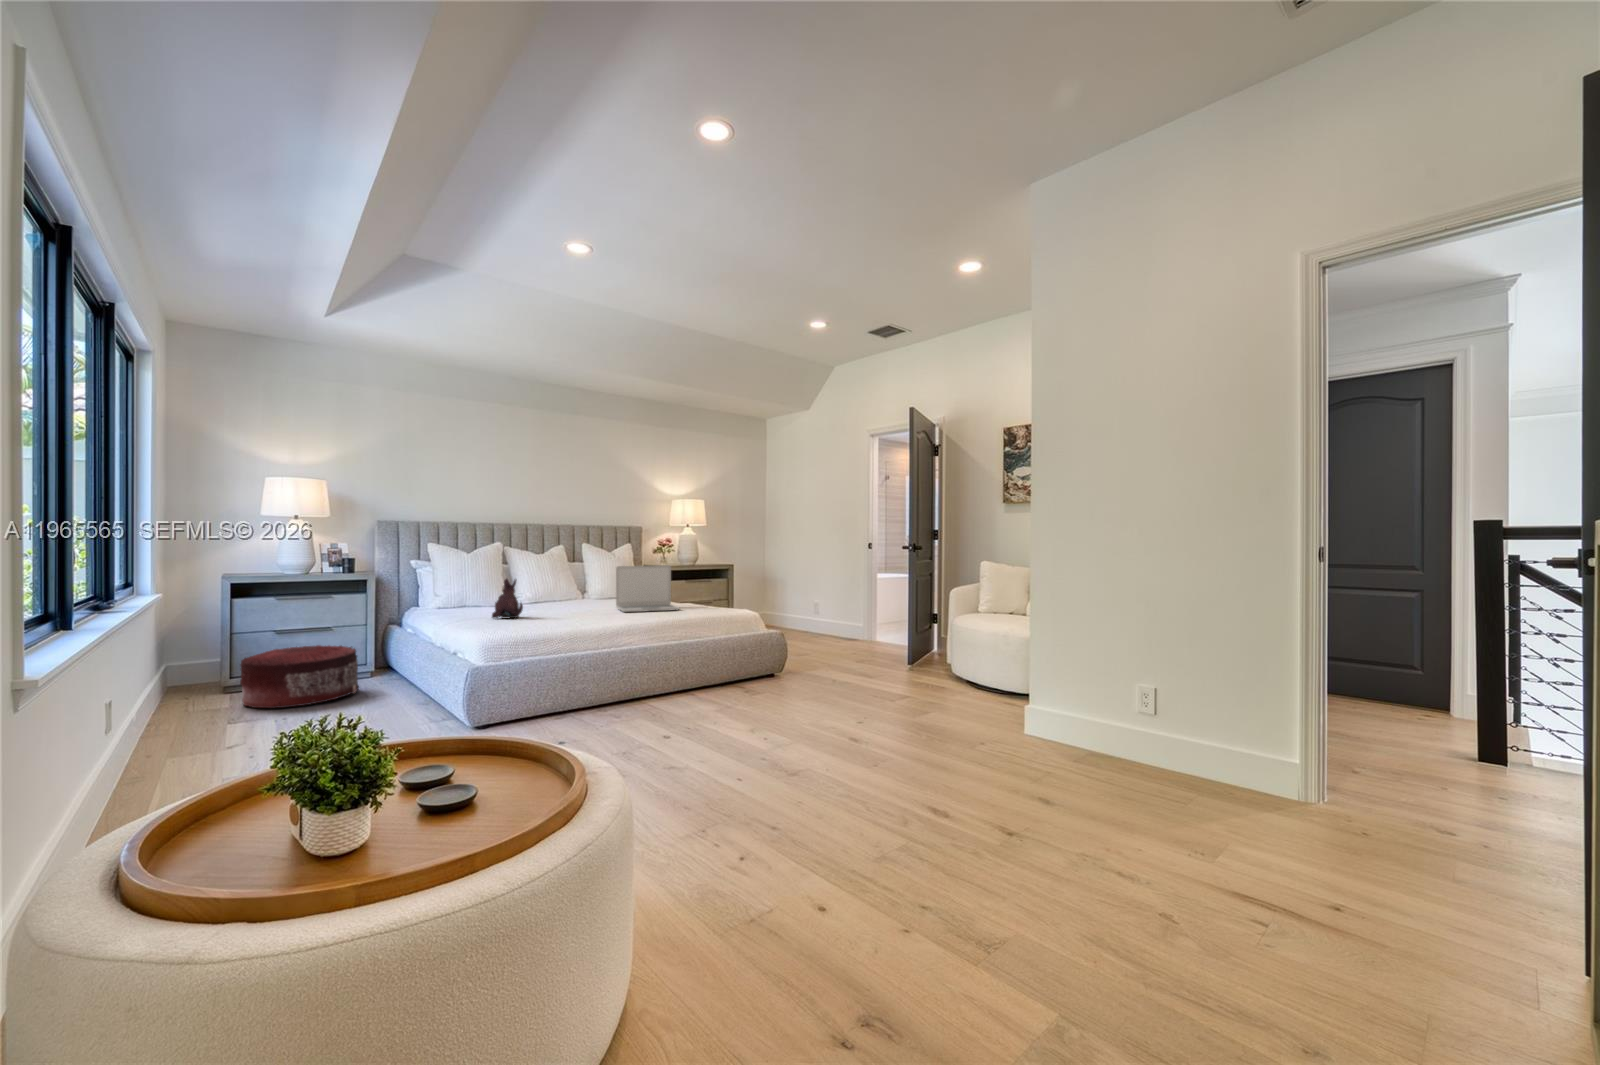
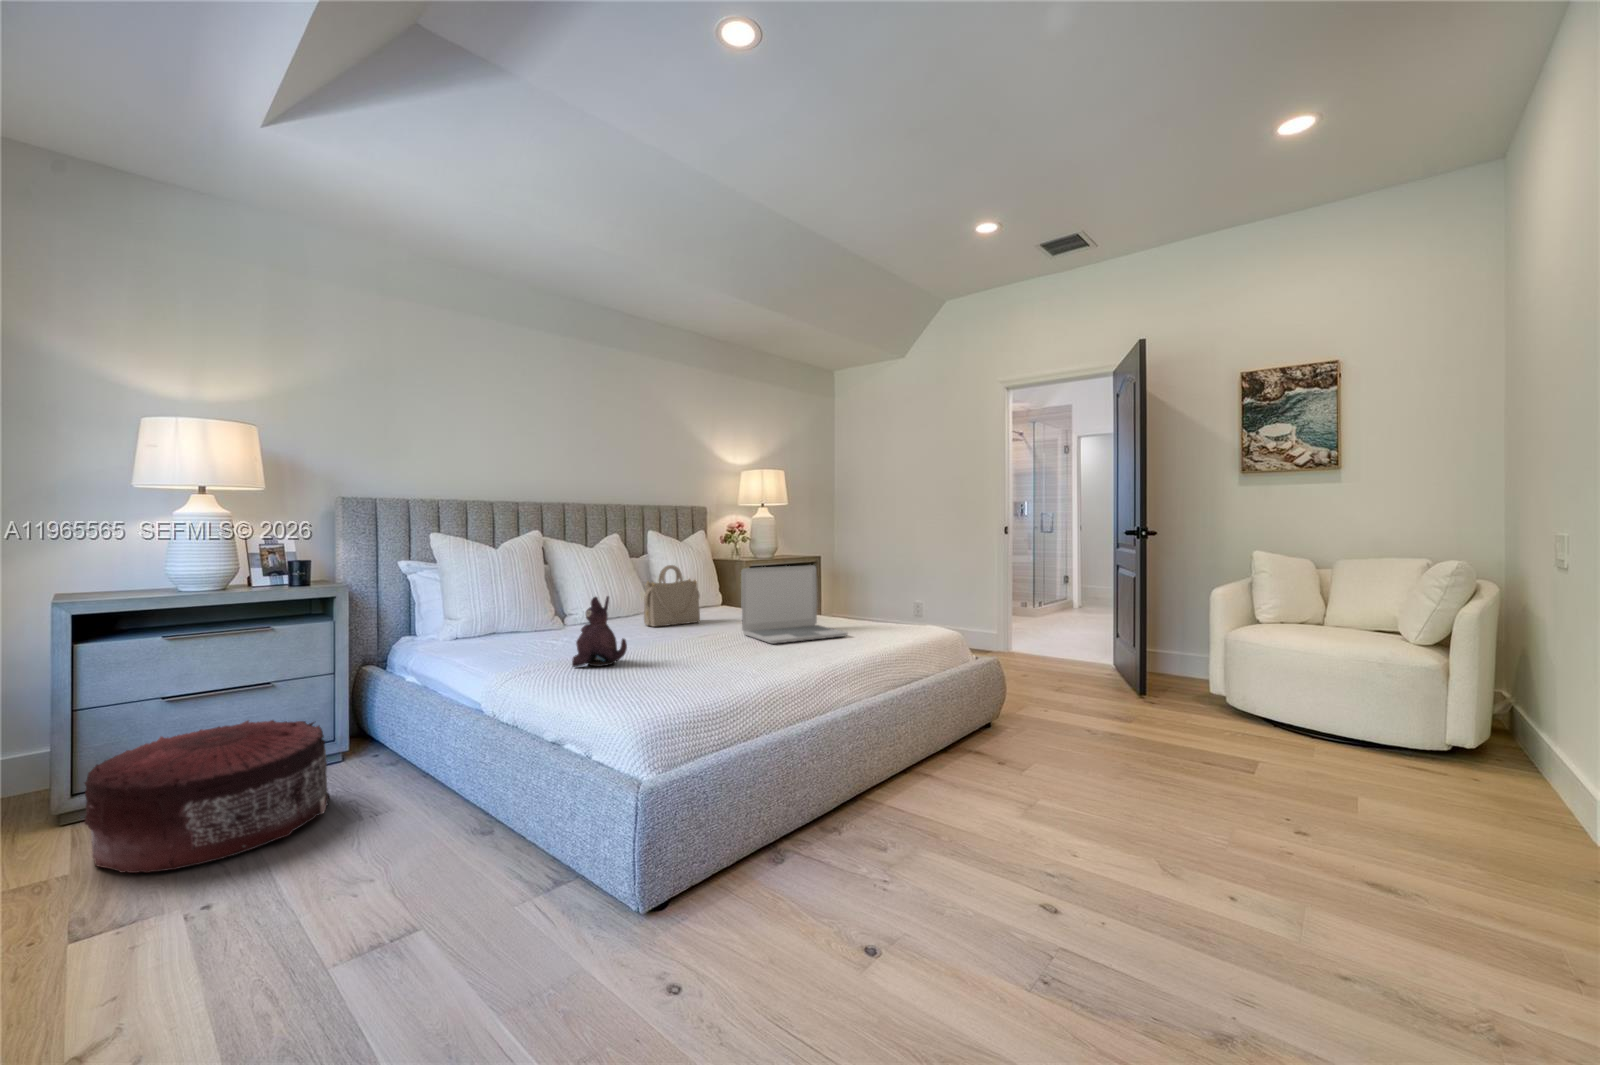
handbag: none [563,565,603,605] -> present [644,565,700,627]

